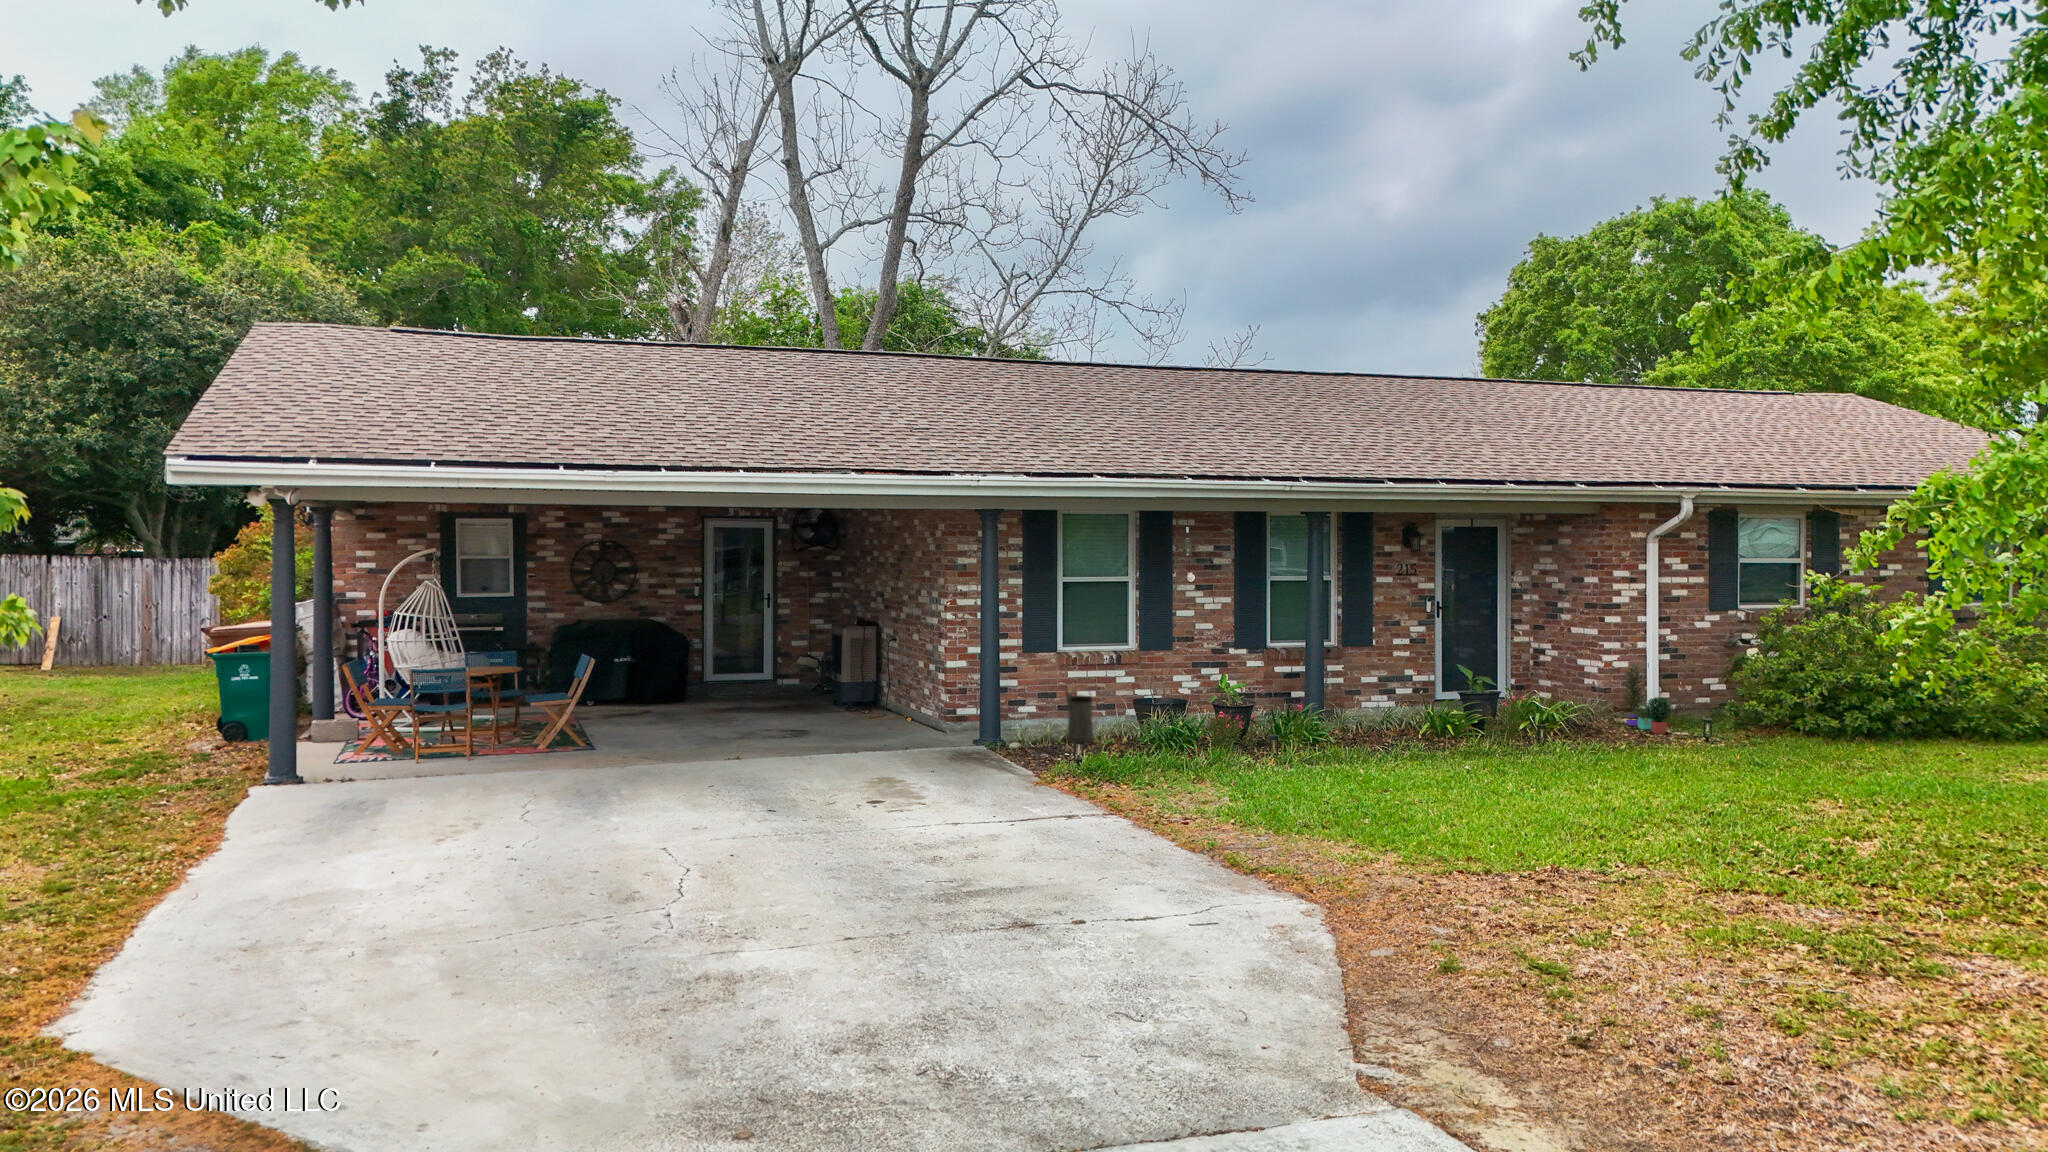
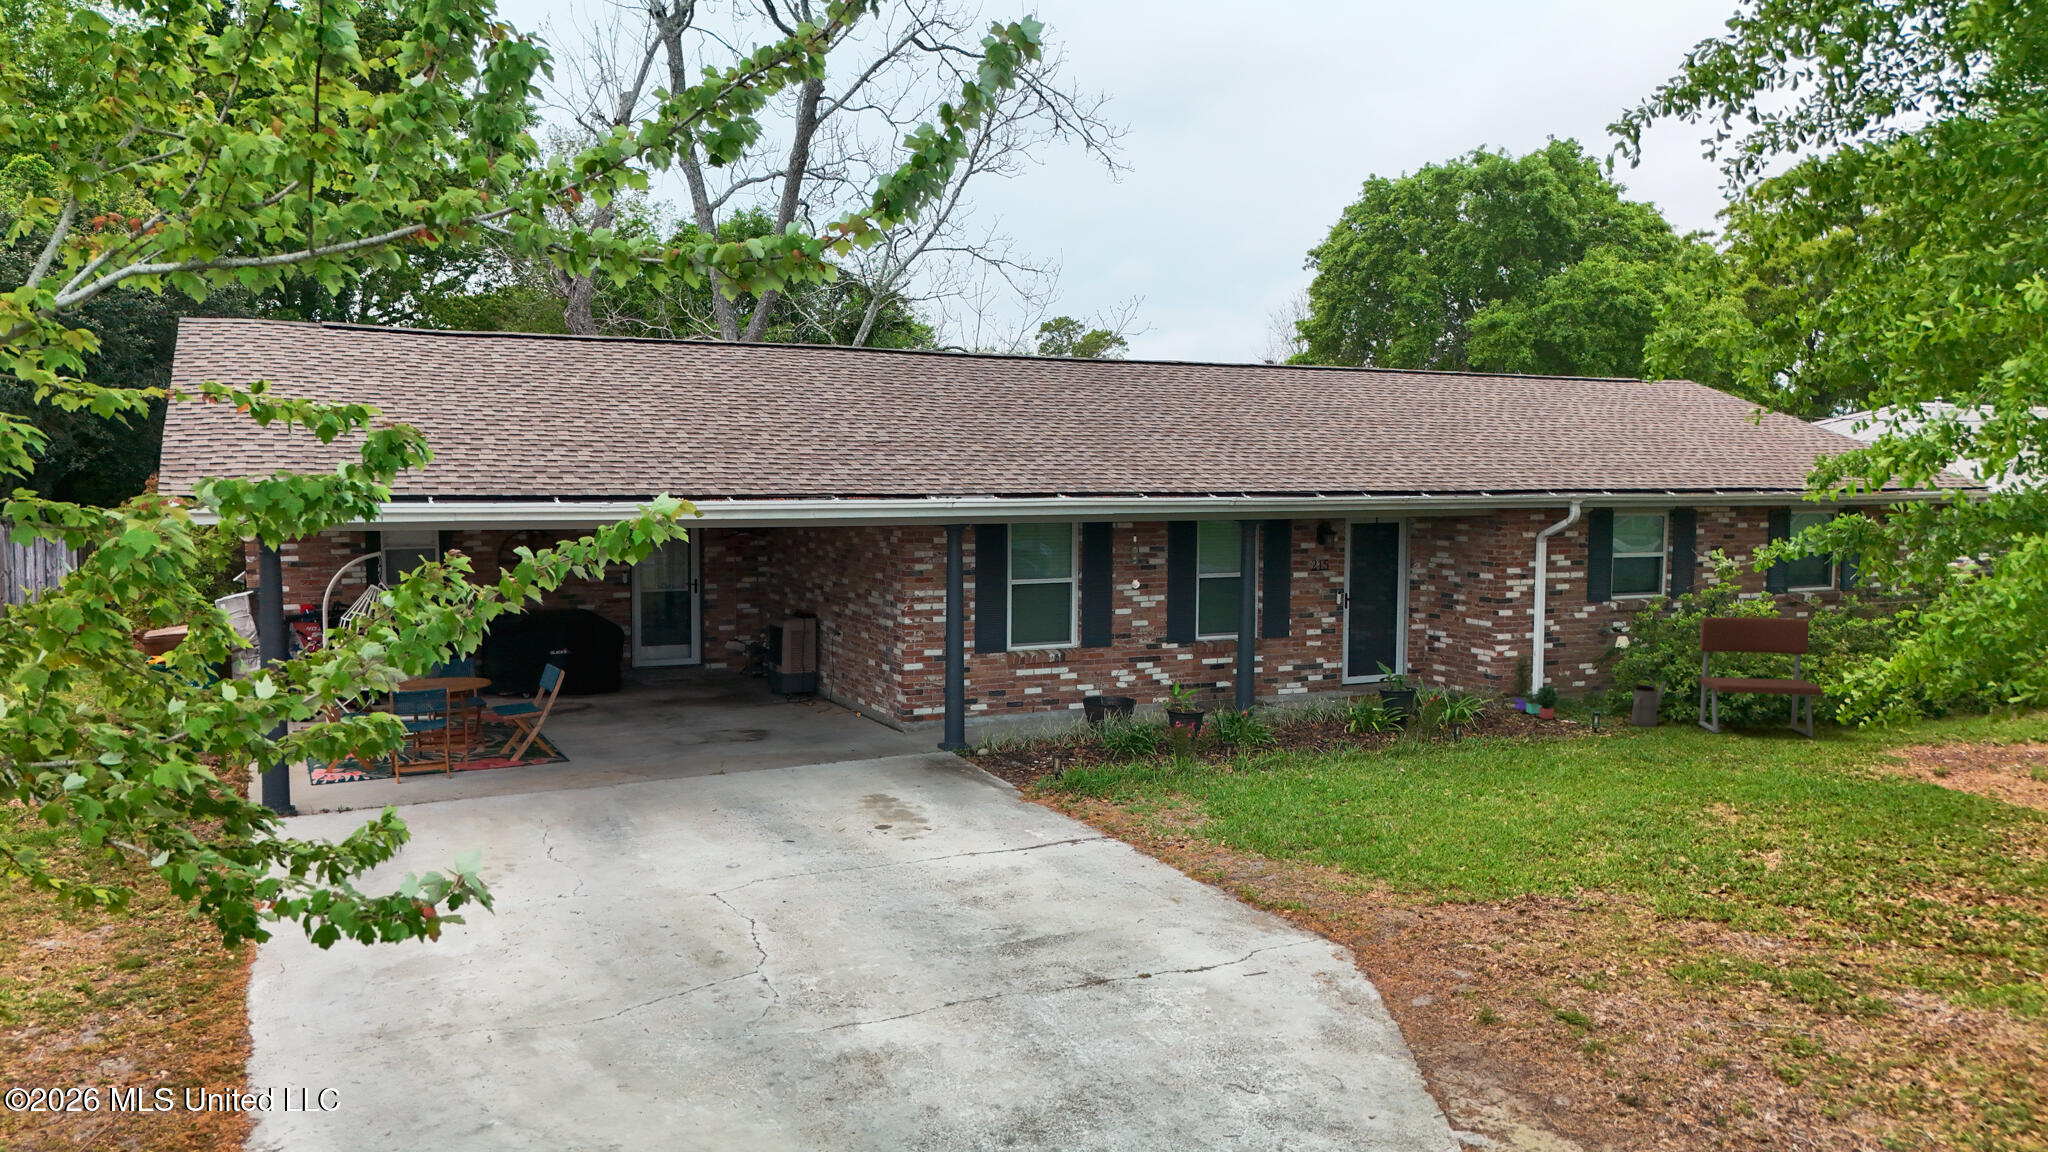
bench: none [1834,619,1982,752] -> present [1699,617,1825,737]
watering can: present [1065,688,1094,743] -> present [1630,676,1667,726]

